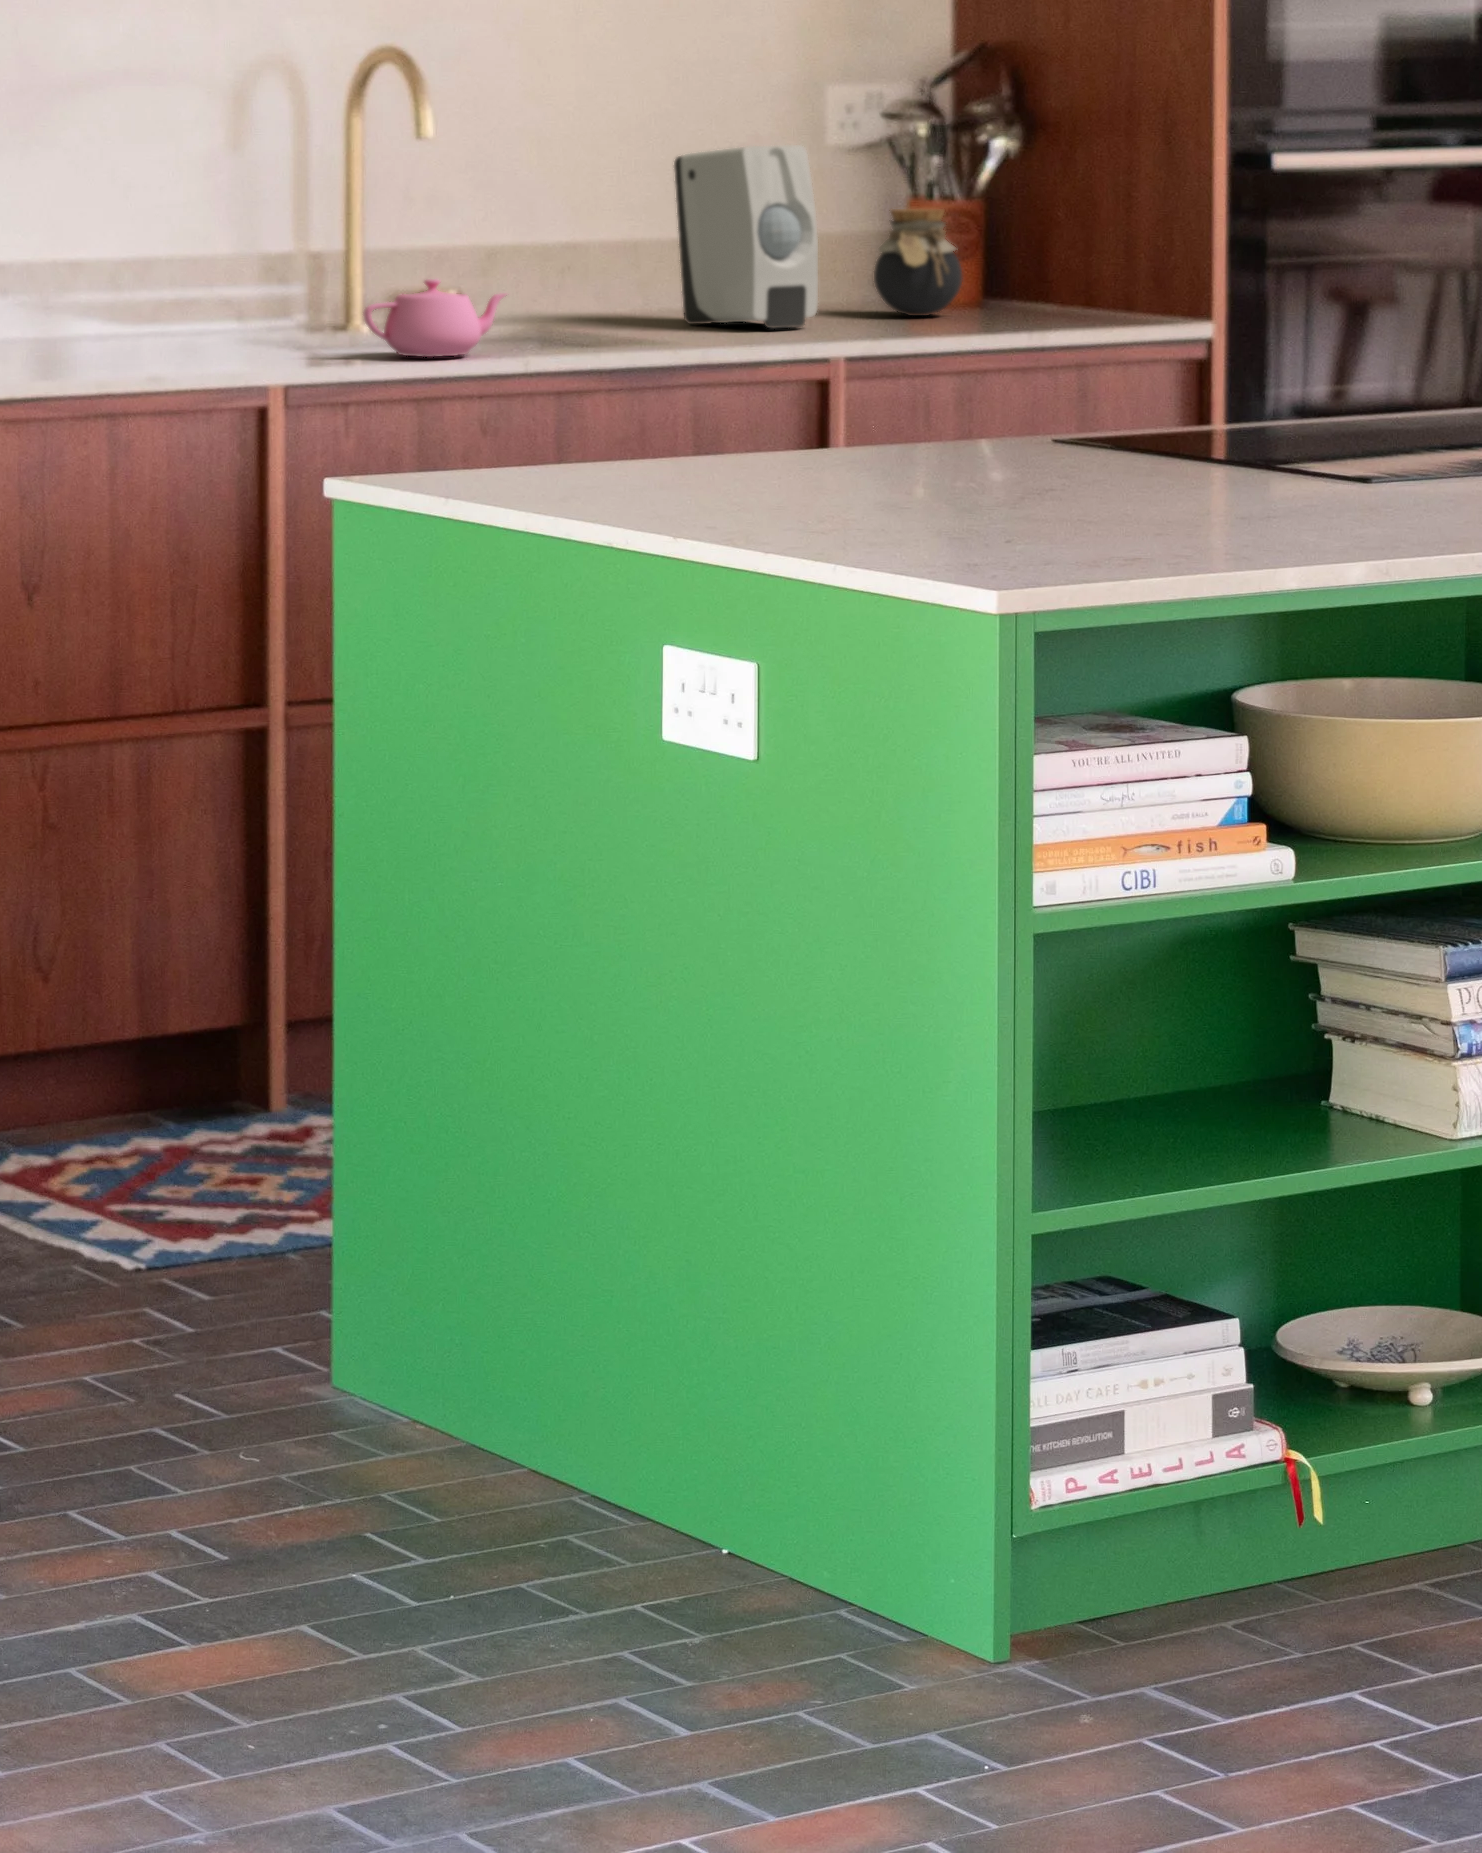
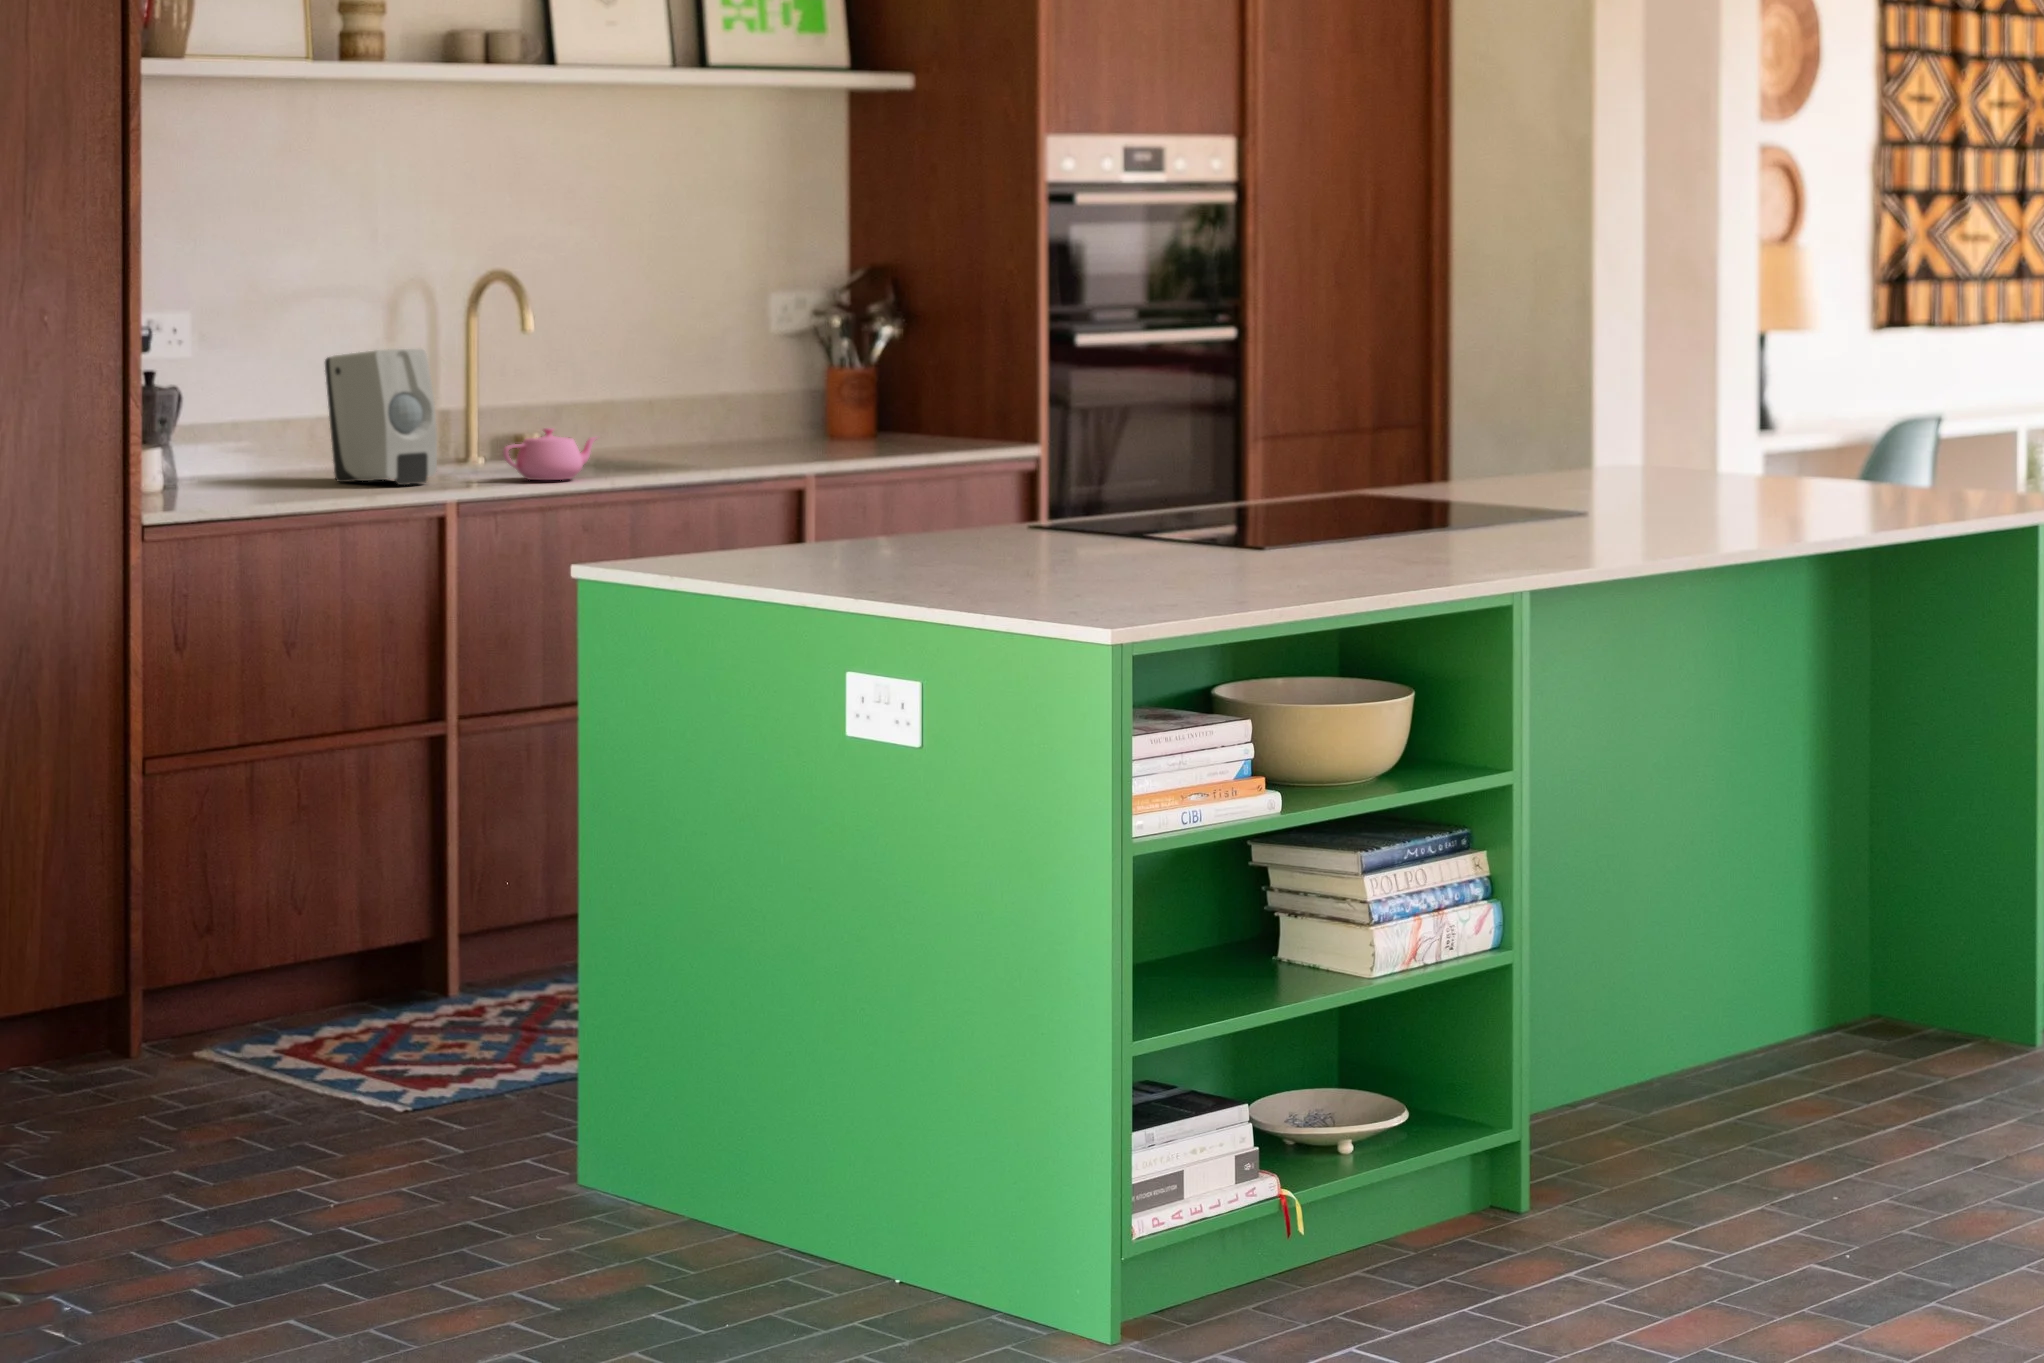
soap dispenser: present [674,145,818,328] -> present [325,349,437,485]
jar: present [874,209,963,316] -> none [819,377,878,448]

